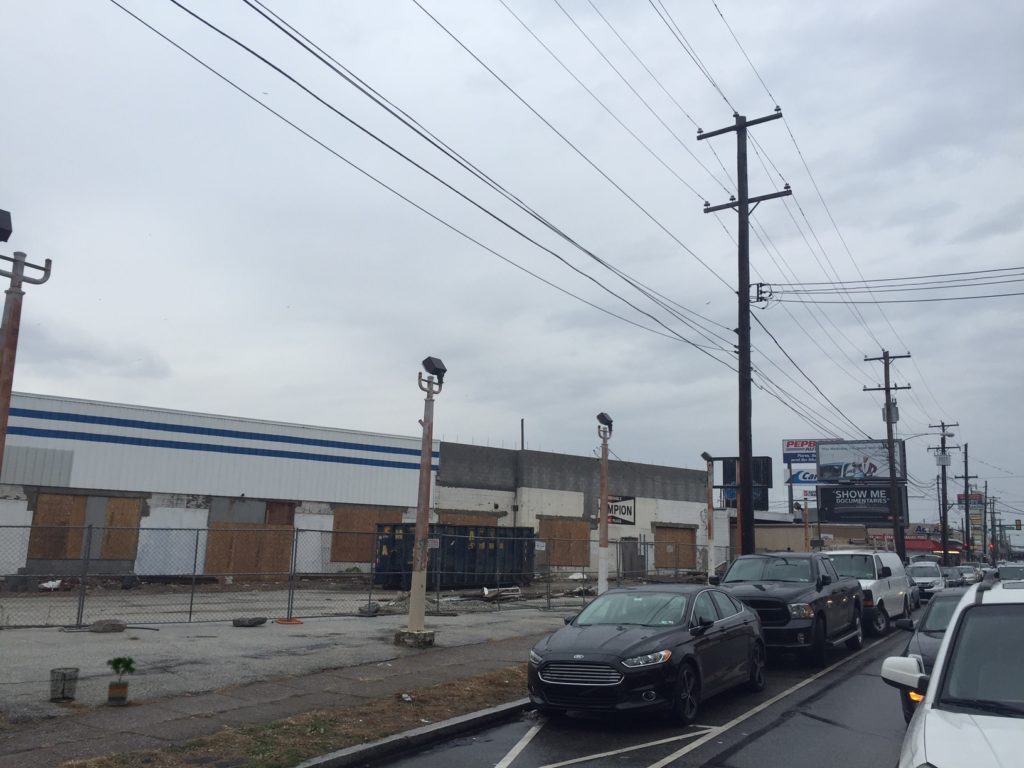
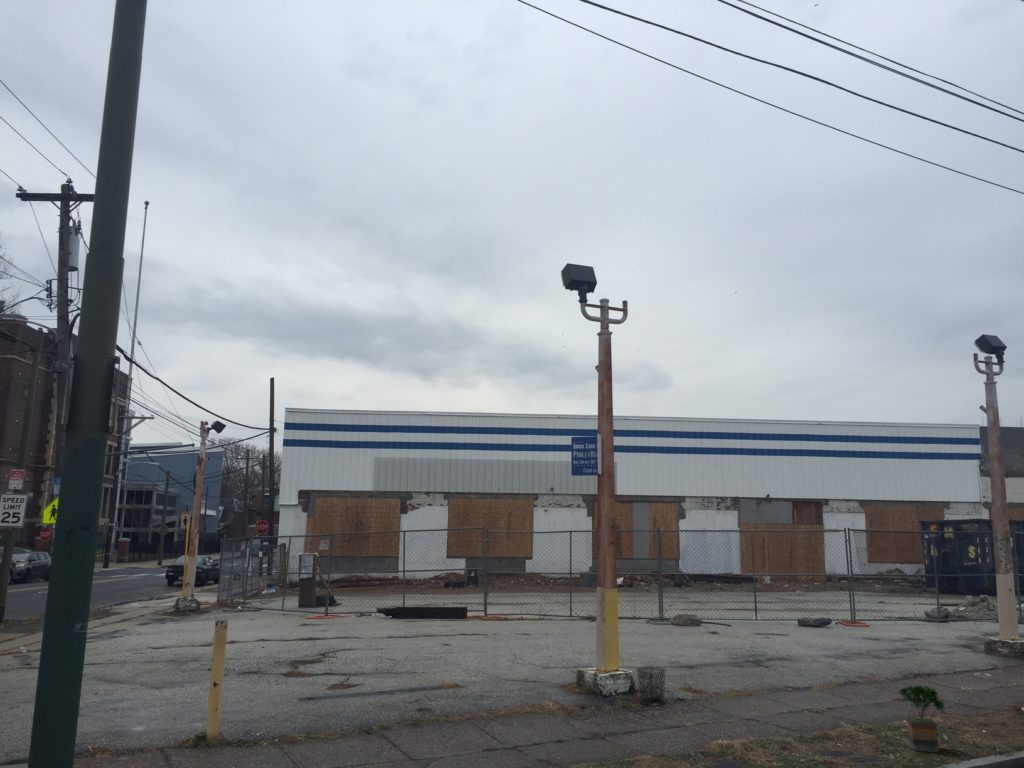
potted tree: present [107,657,137,706] -> present [899,686,945,752]

